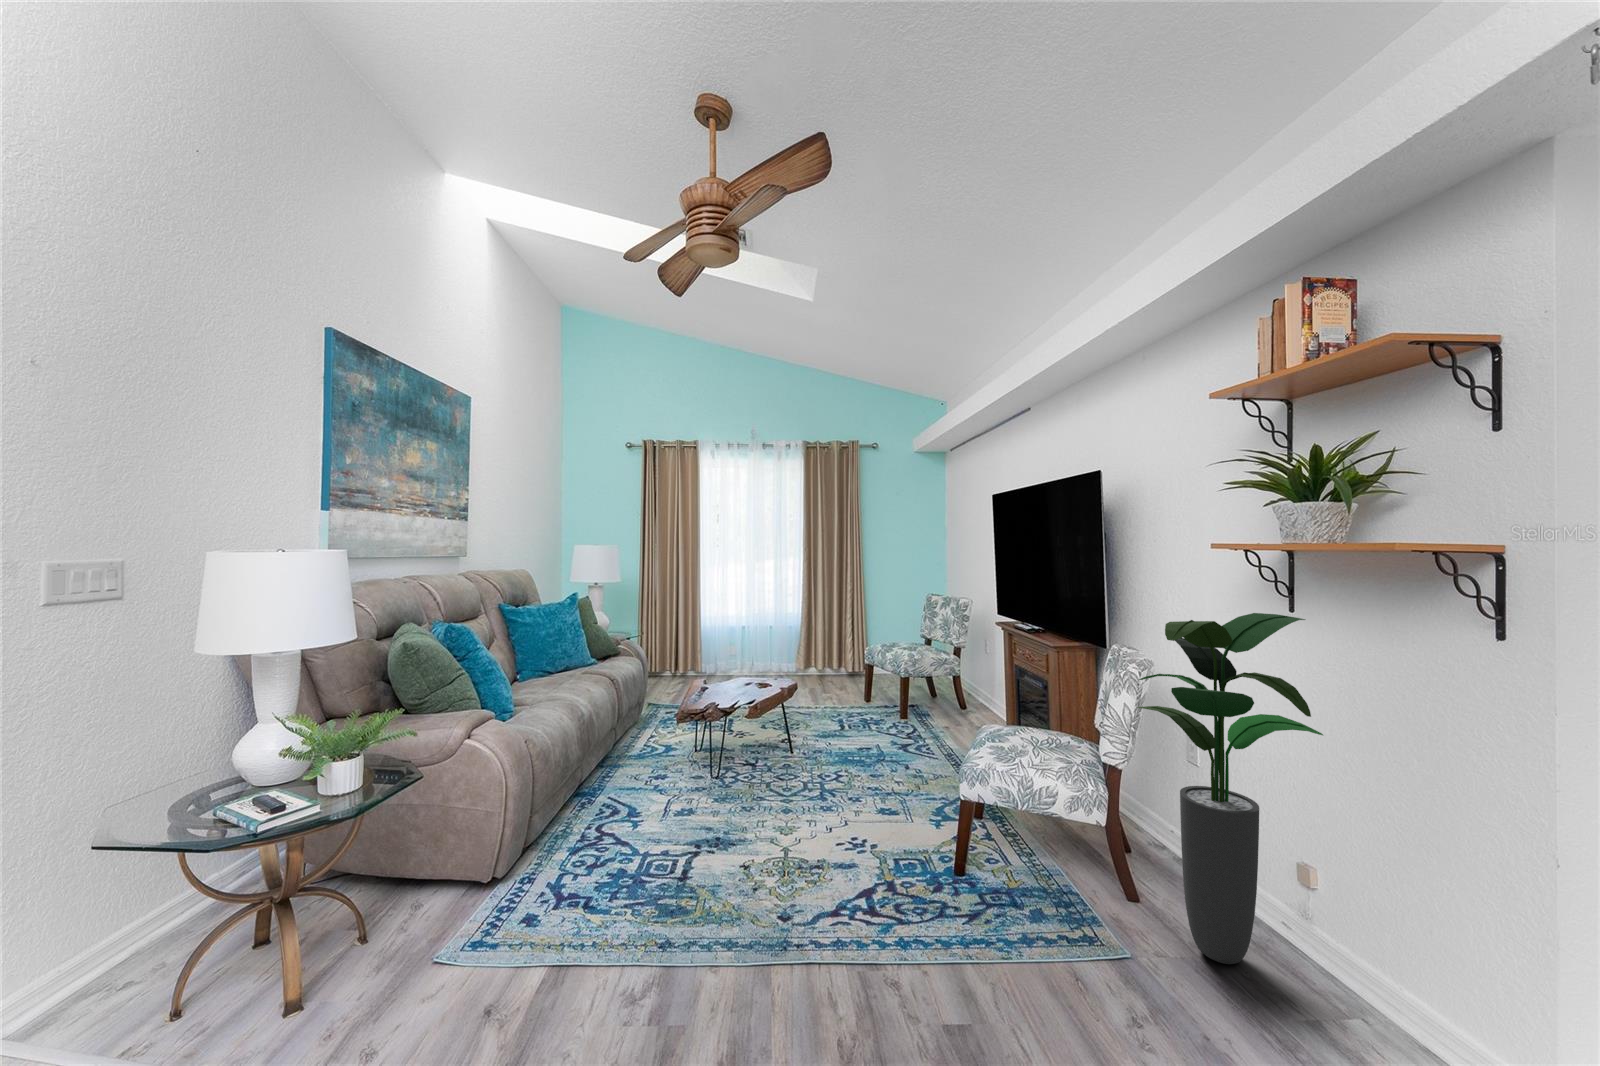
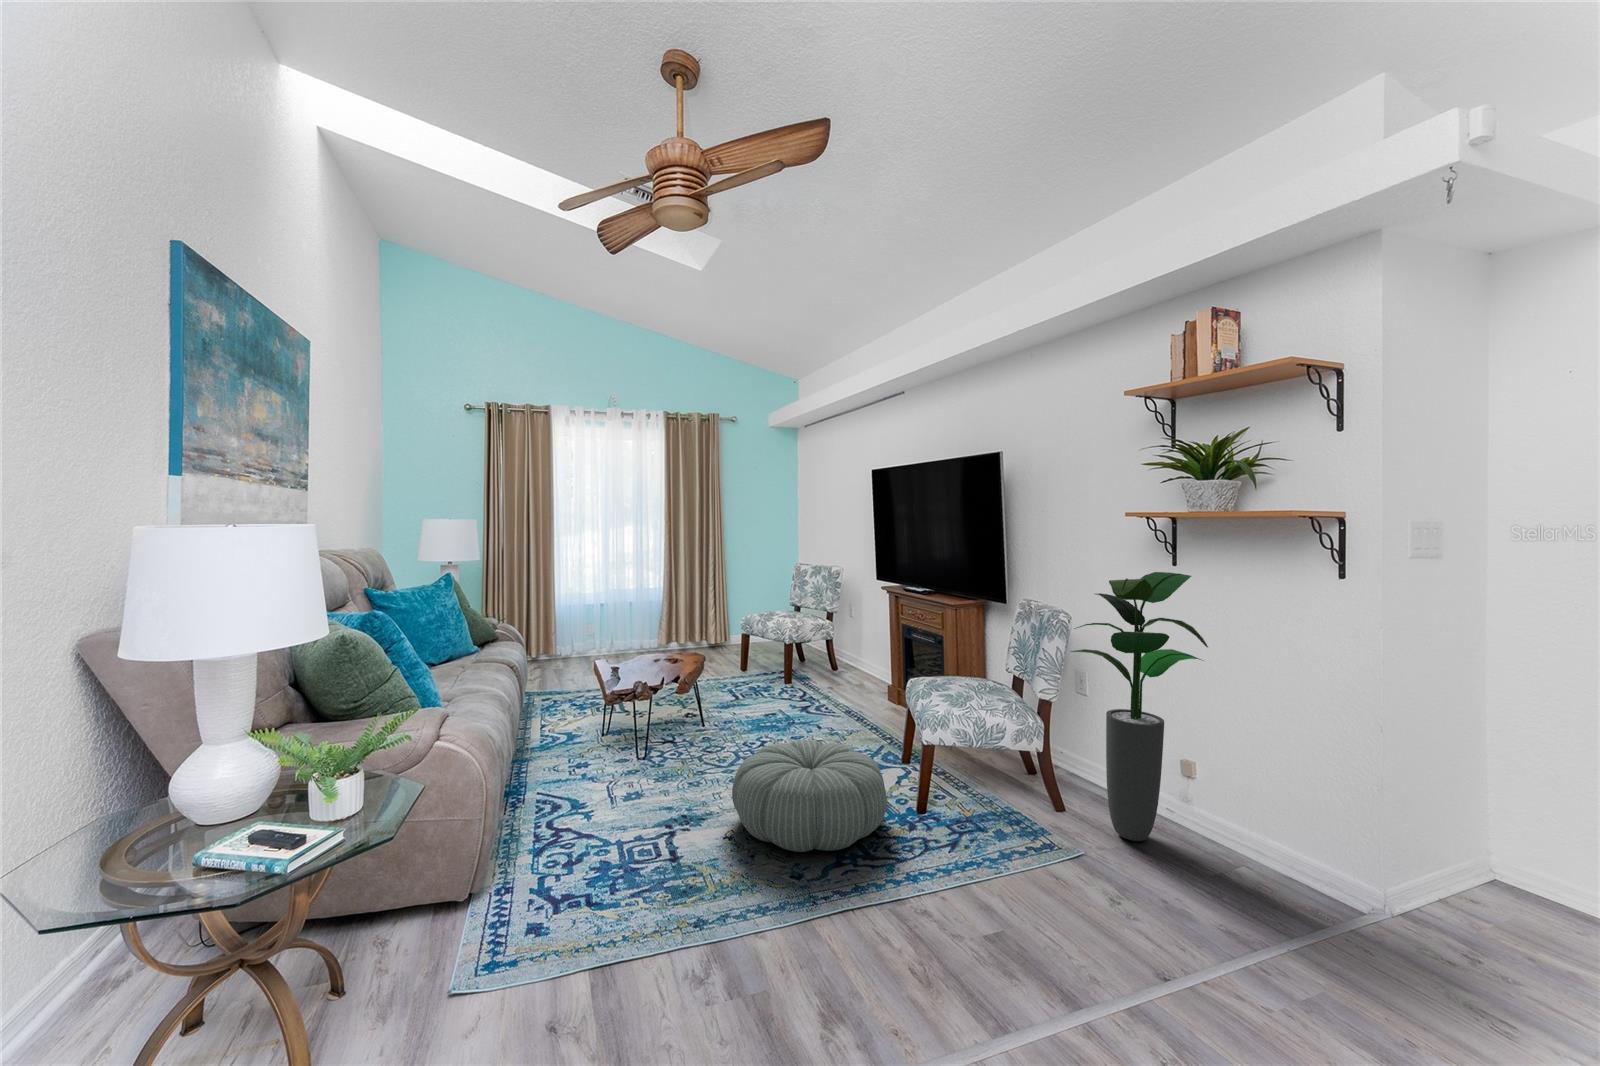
pouf: none [751,777,911,899] -> present [732,740,887,852]

